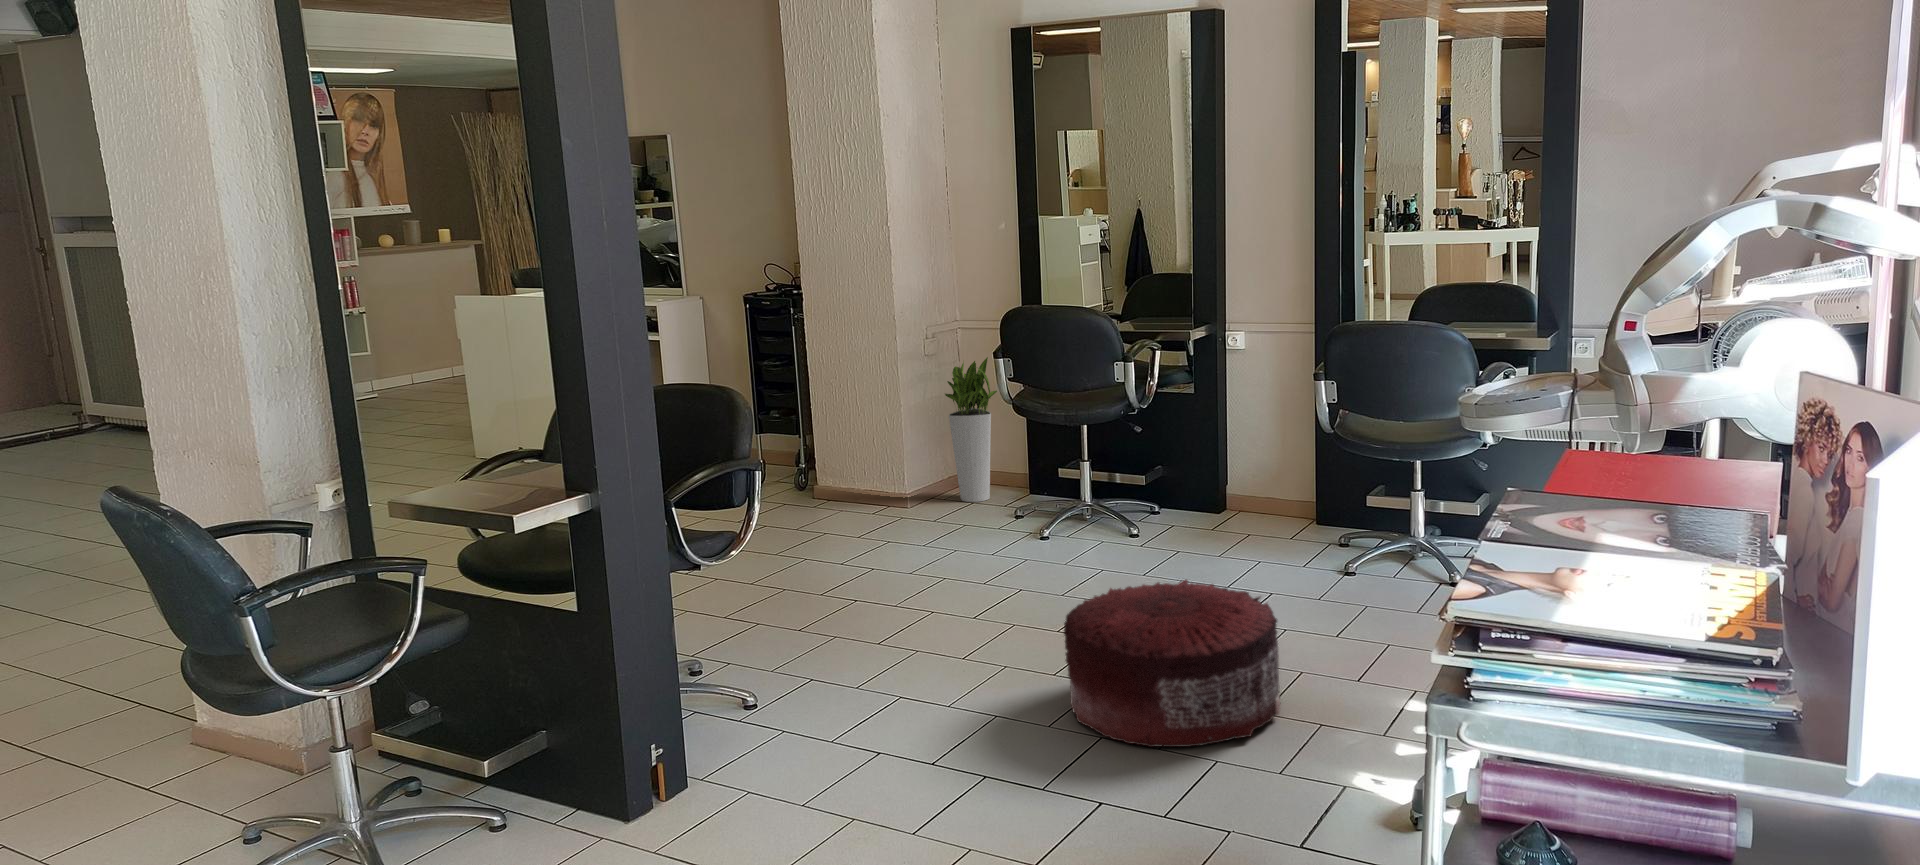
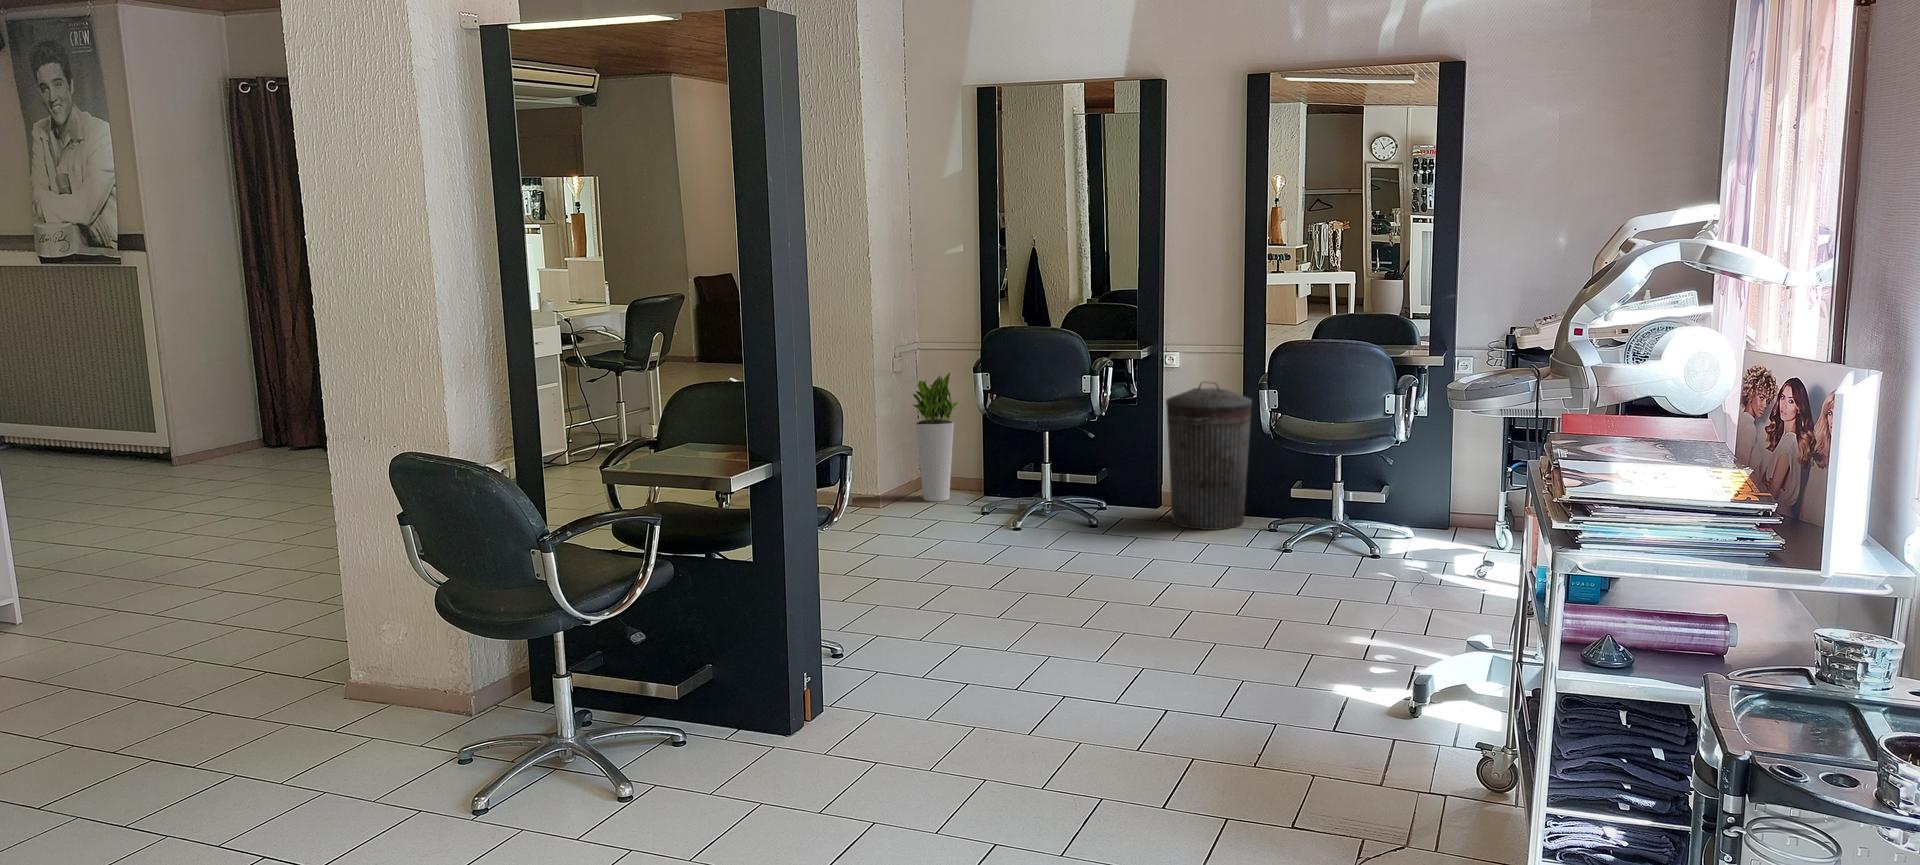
trash can: none [1218,368,1319,543] -> present [1166,383,1252,530]
pouf: present [1064,580,1280,747] -> none [1106,545,1280,673]

